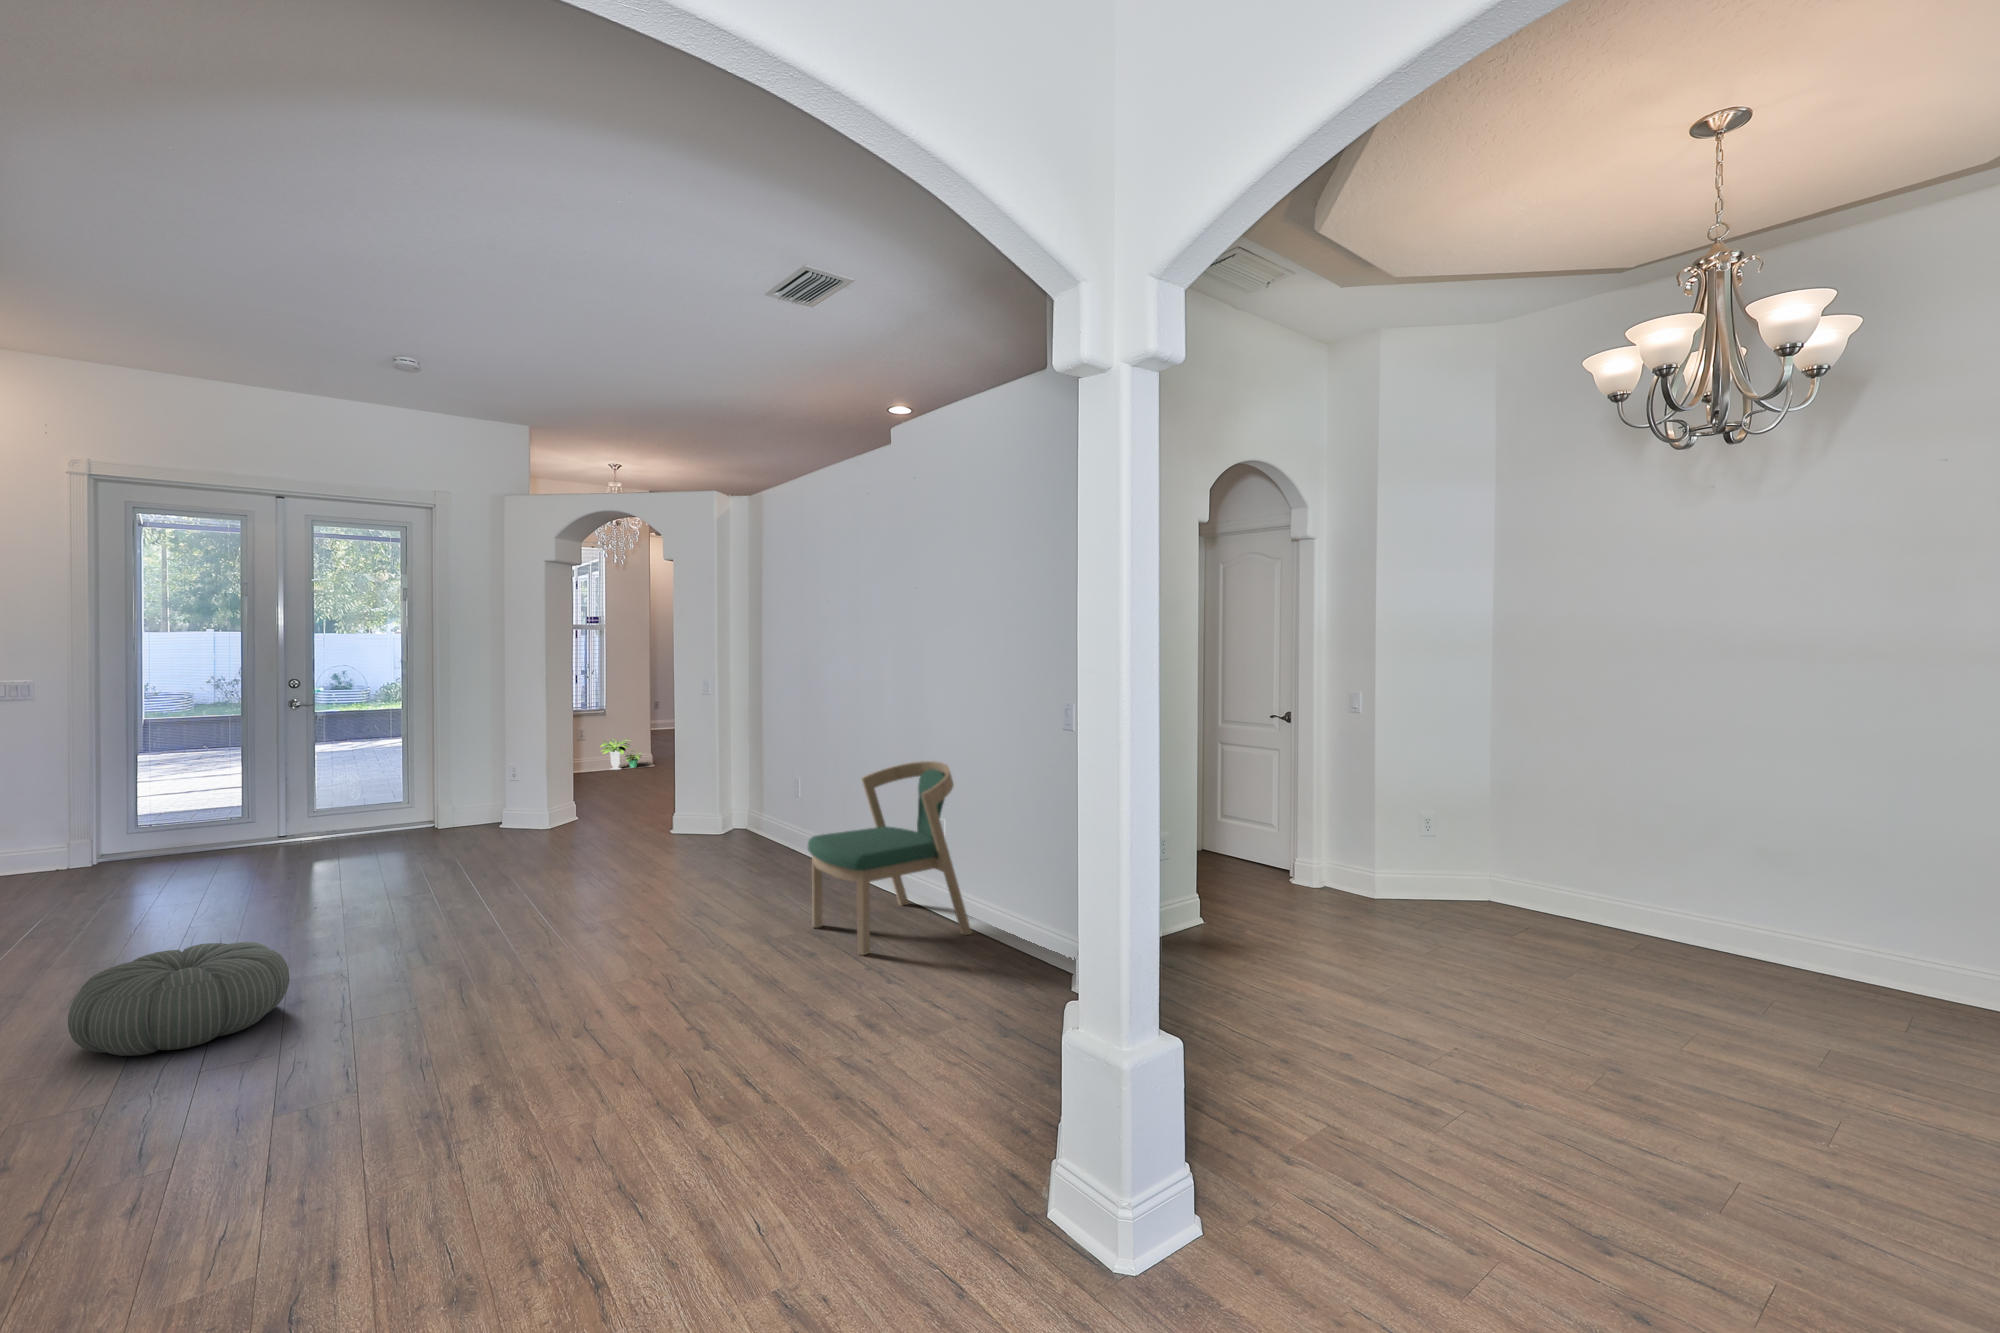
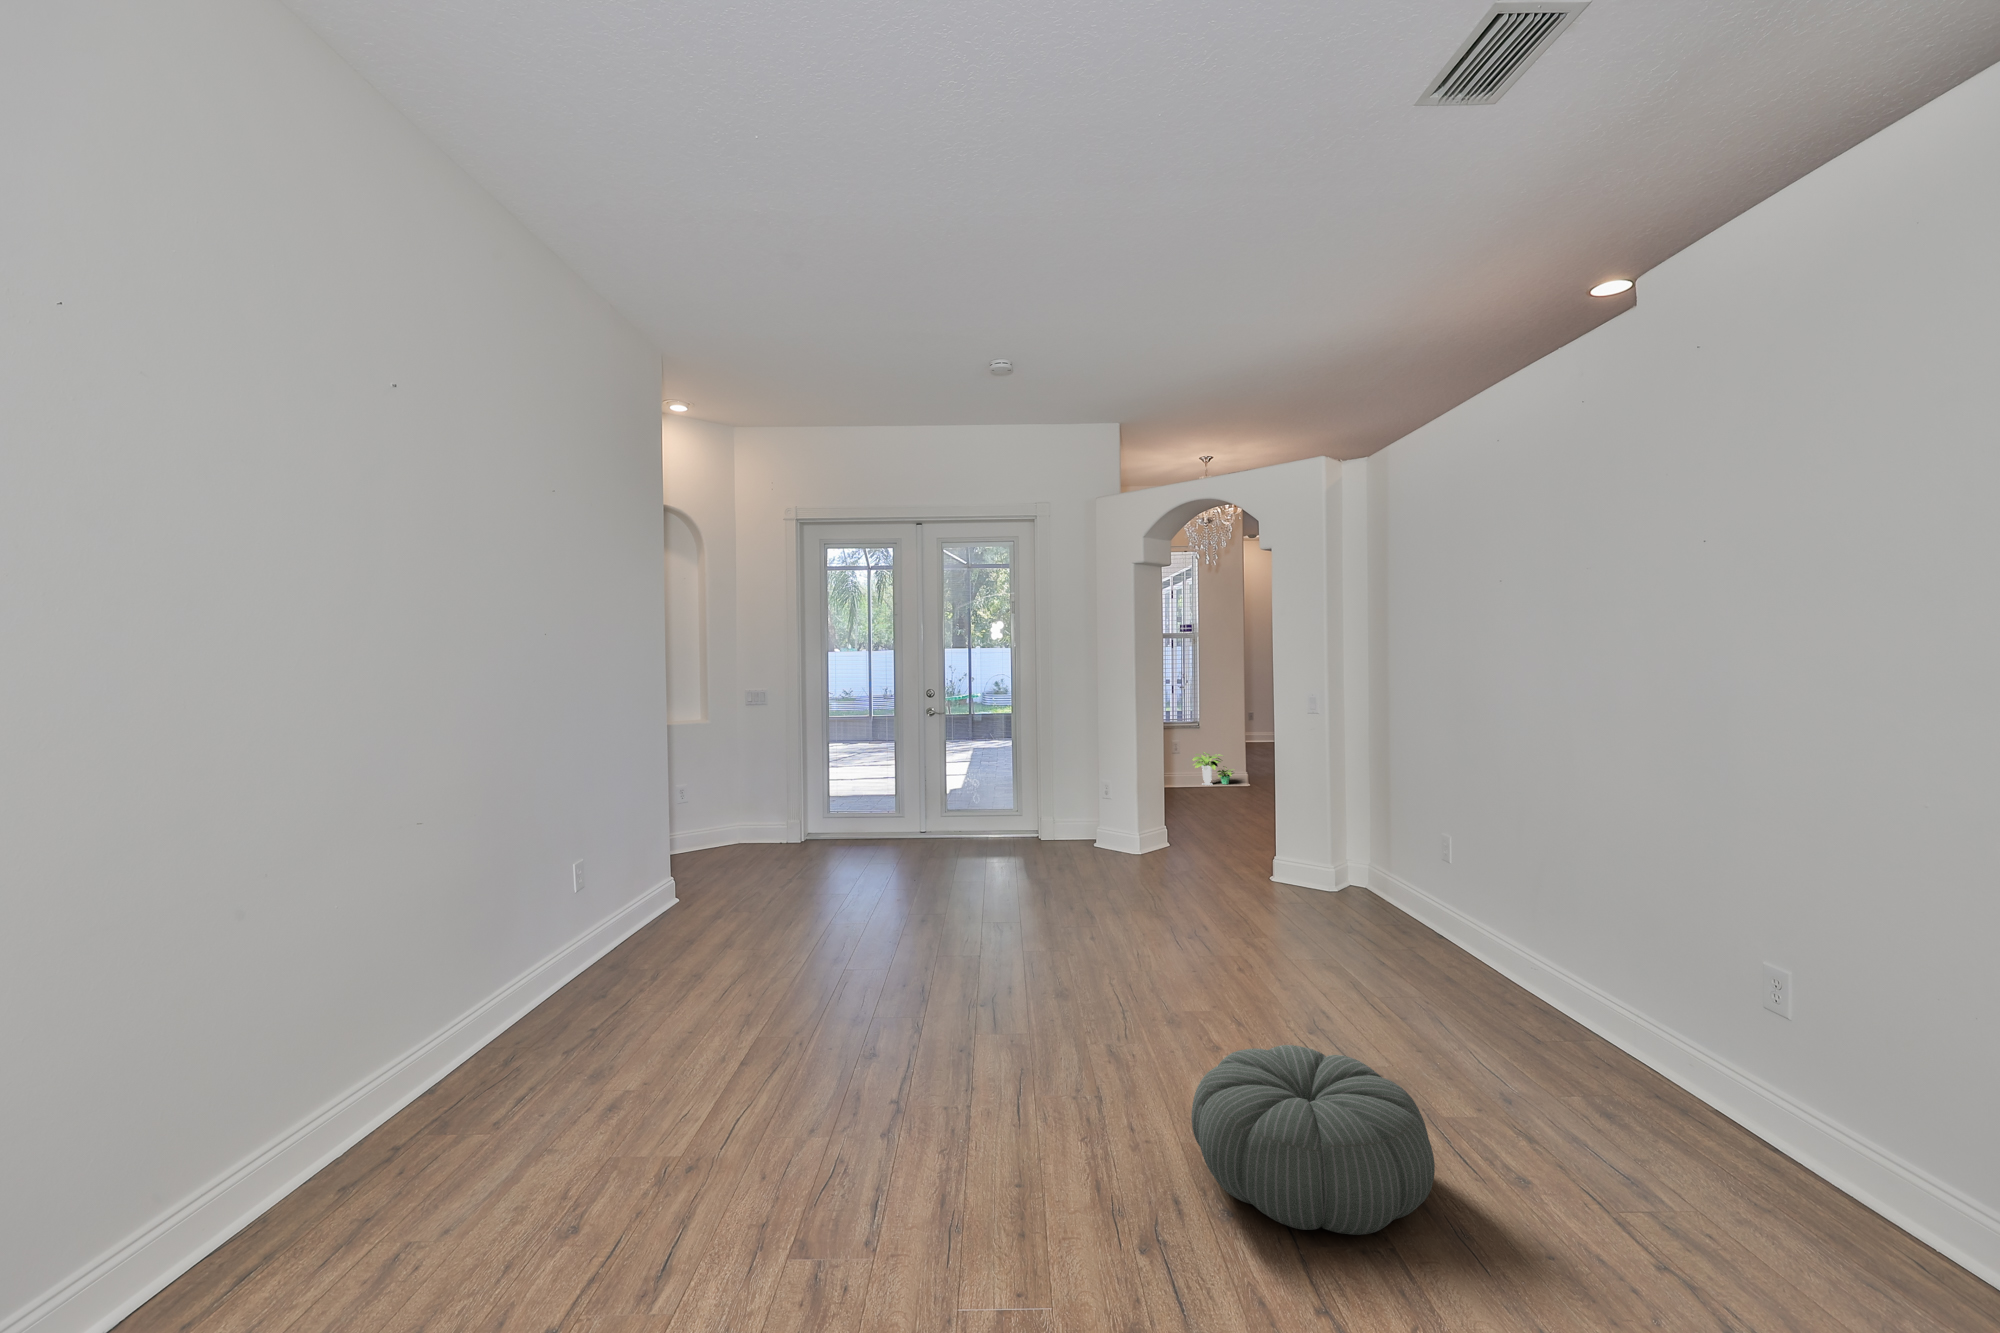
dining chair: present [808,761,971,955] -> none [1507,855,1899,1236]
pouf: present [68,942,290,1056] -> present [1191,1045,1435,1235]

